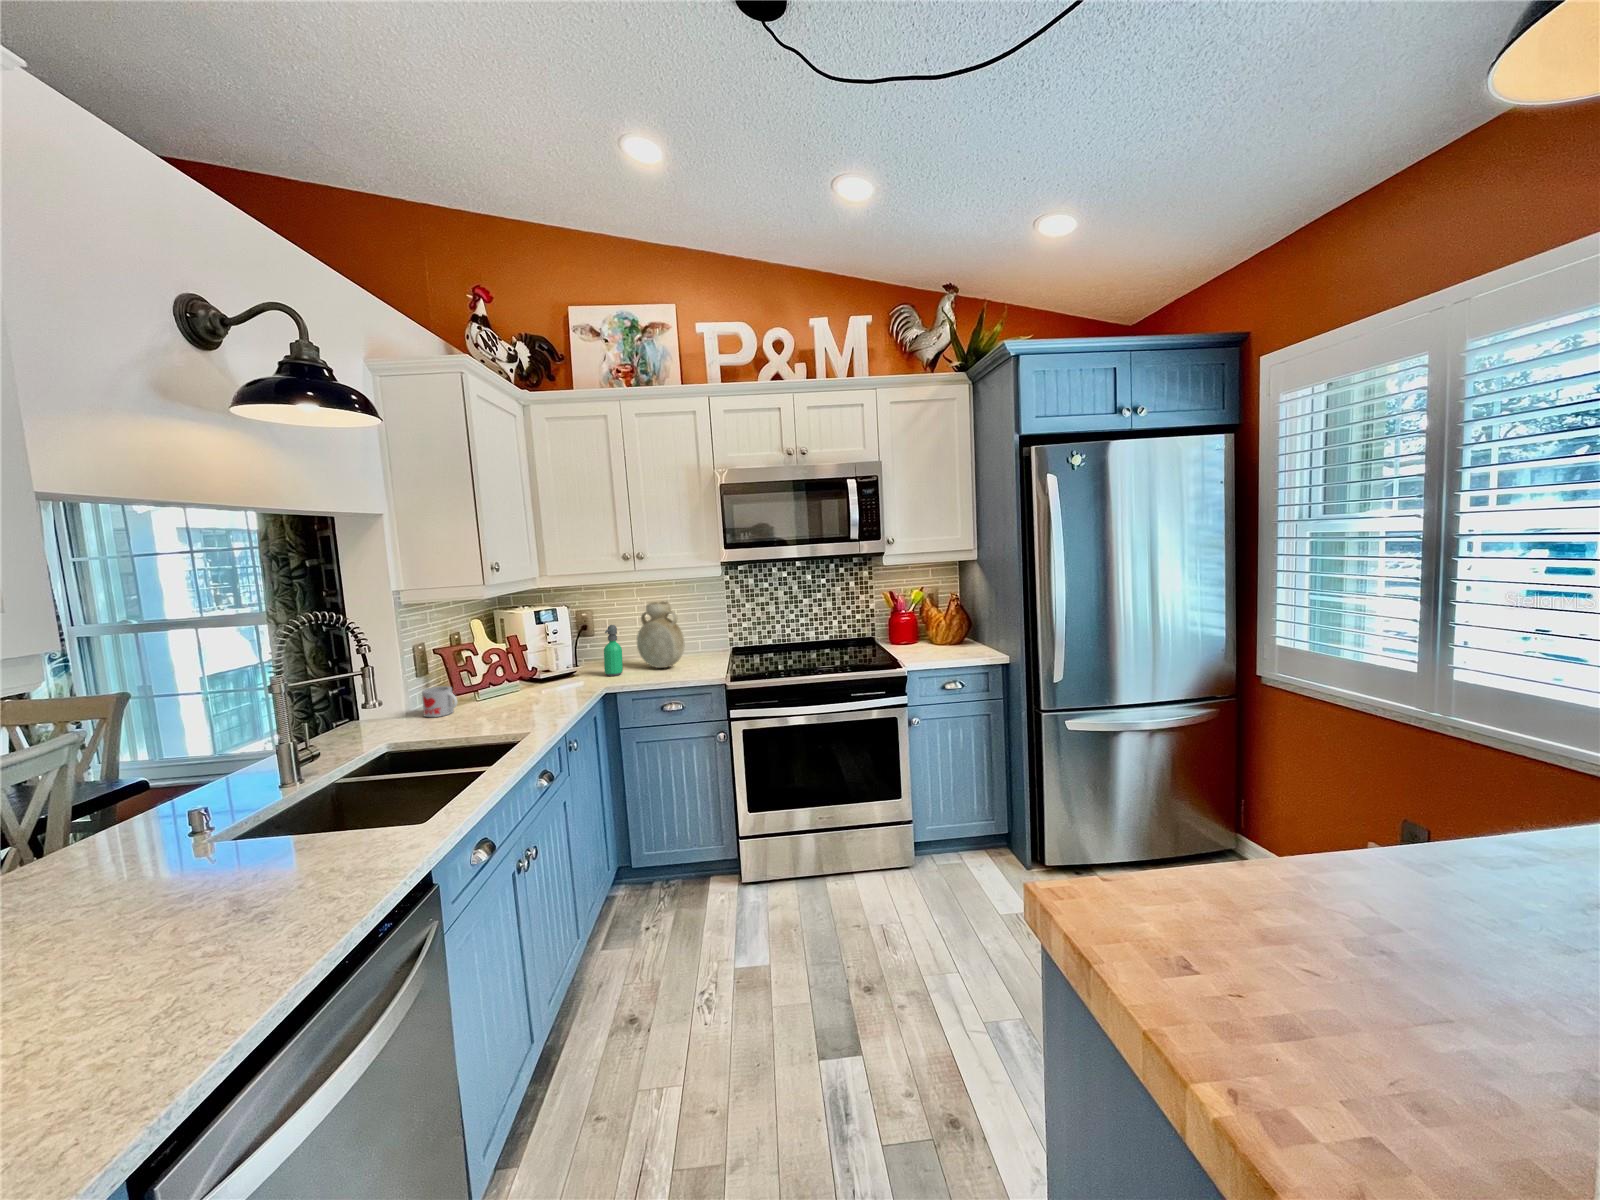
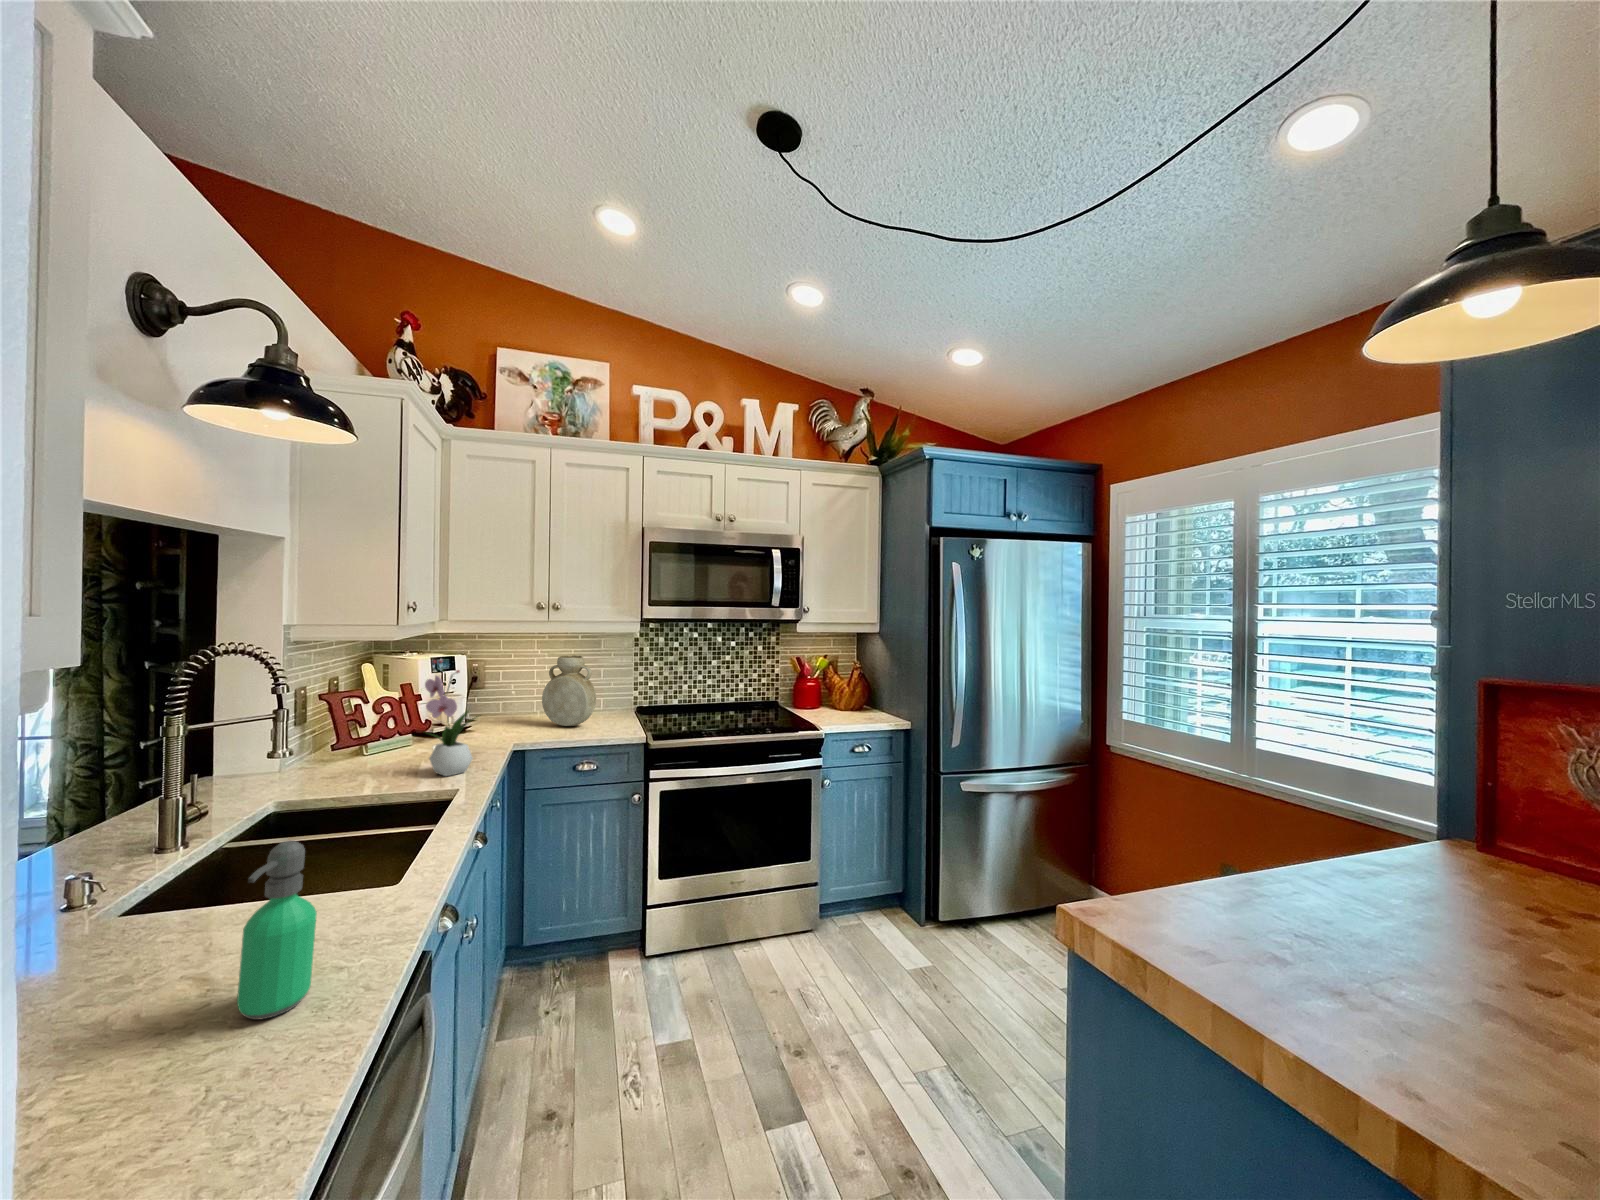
flower arrangement: none [506,613,559,717] -> present [425,660,477,776]
soap dispenser: present [604,625,623,676] -> present [237,841,317,1019]
mug: present [422,686,457,717] -> none [298,741,346,778]

